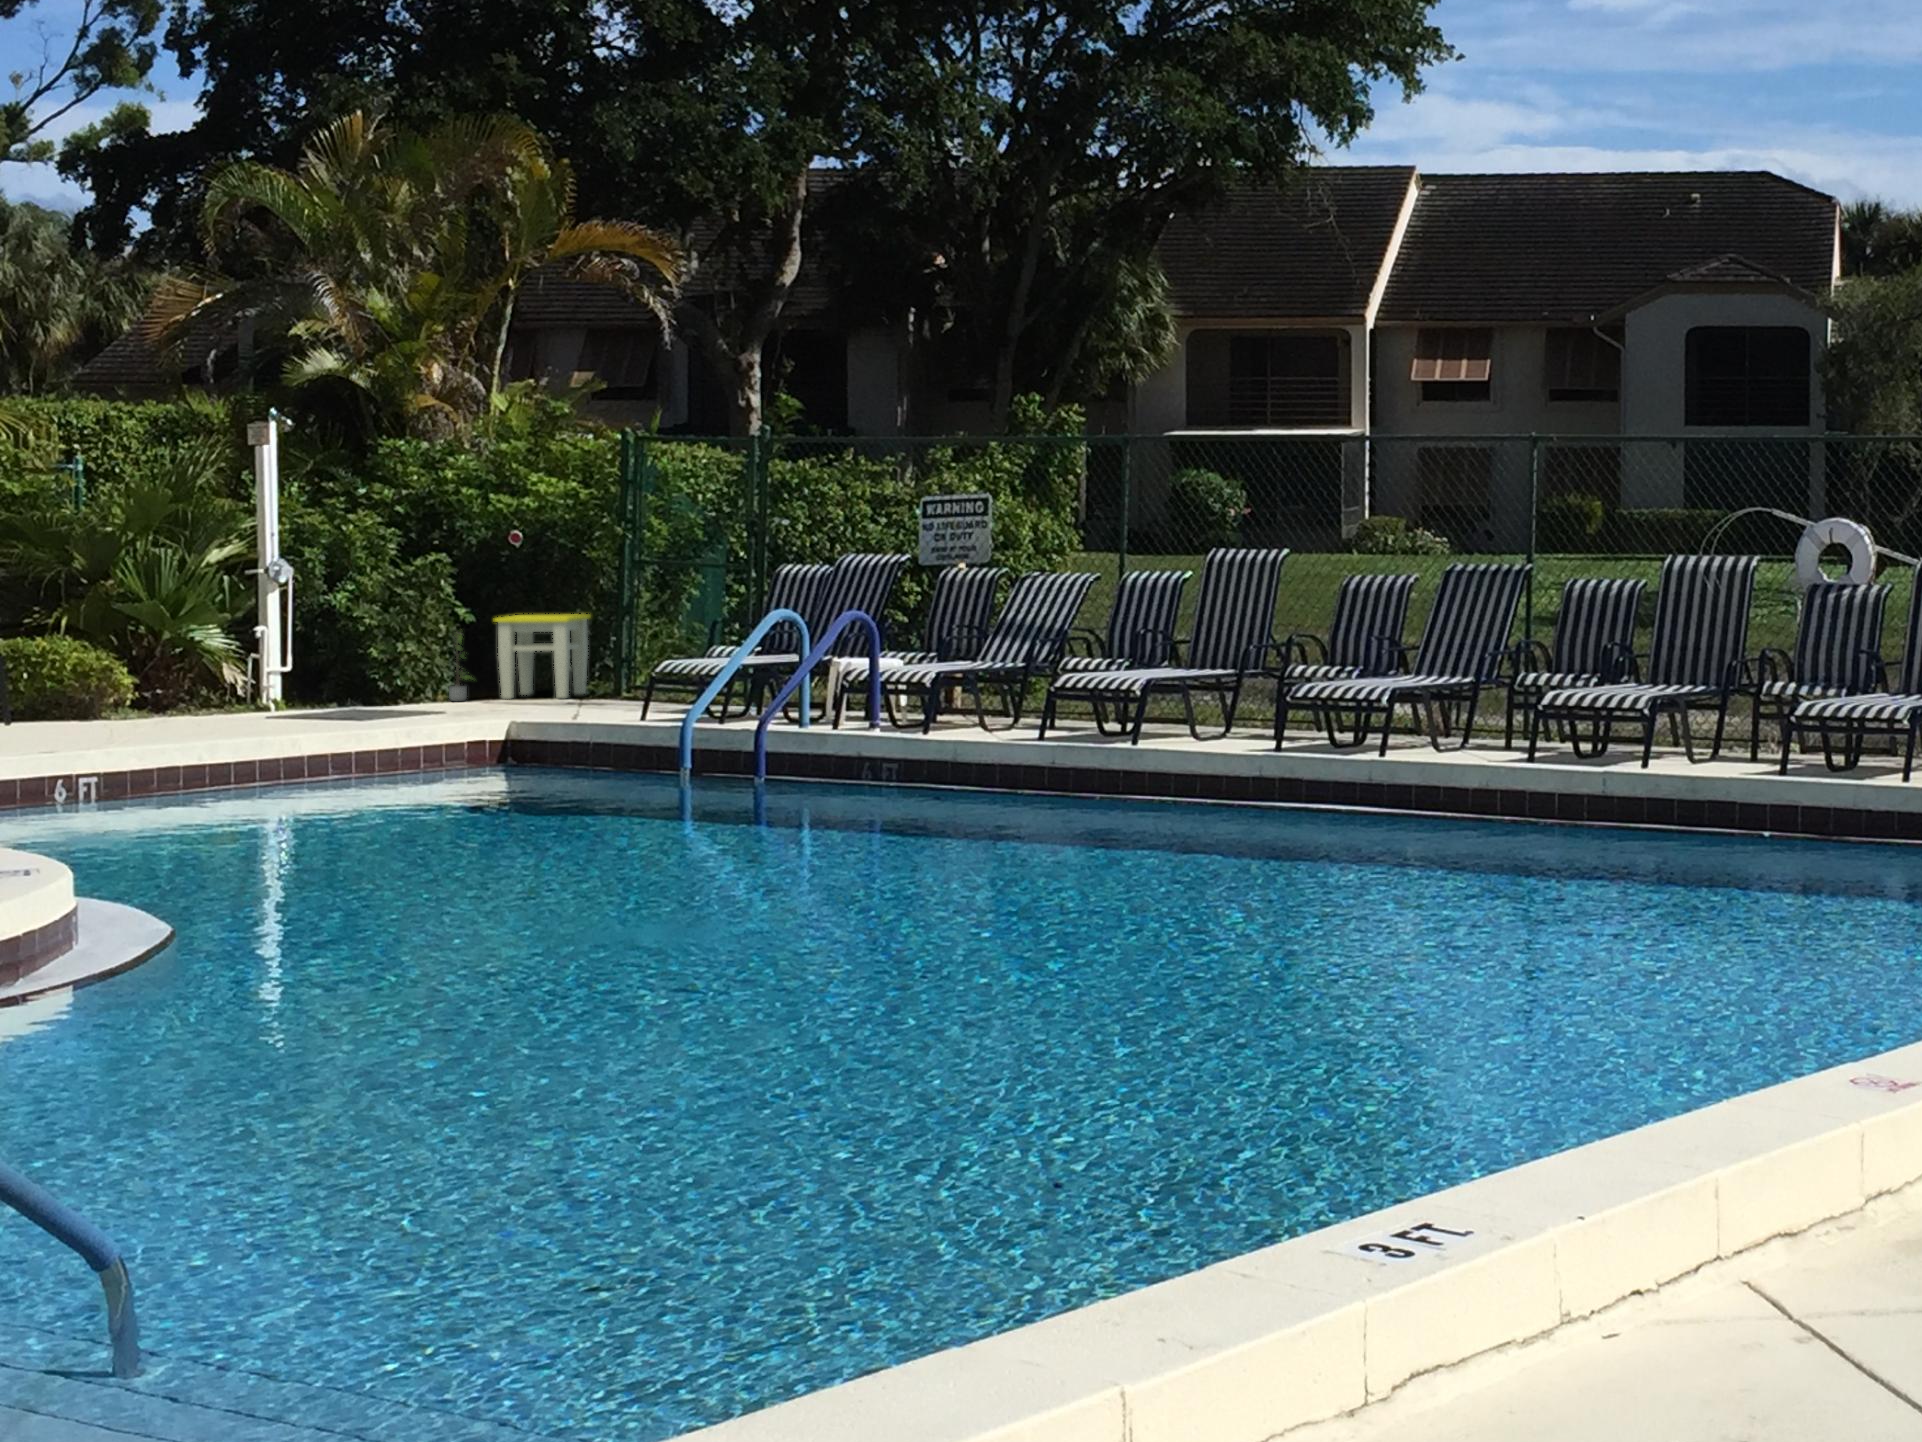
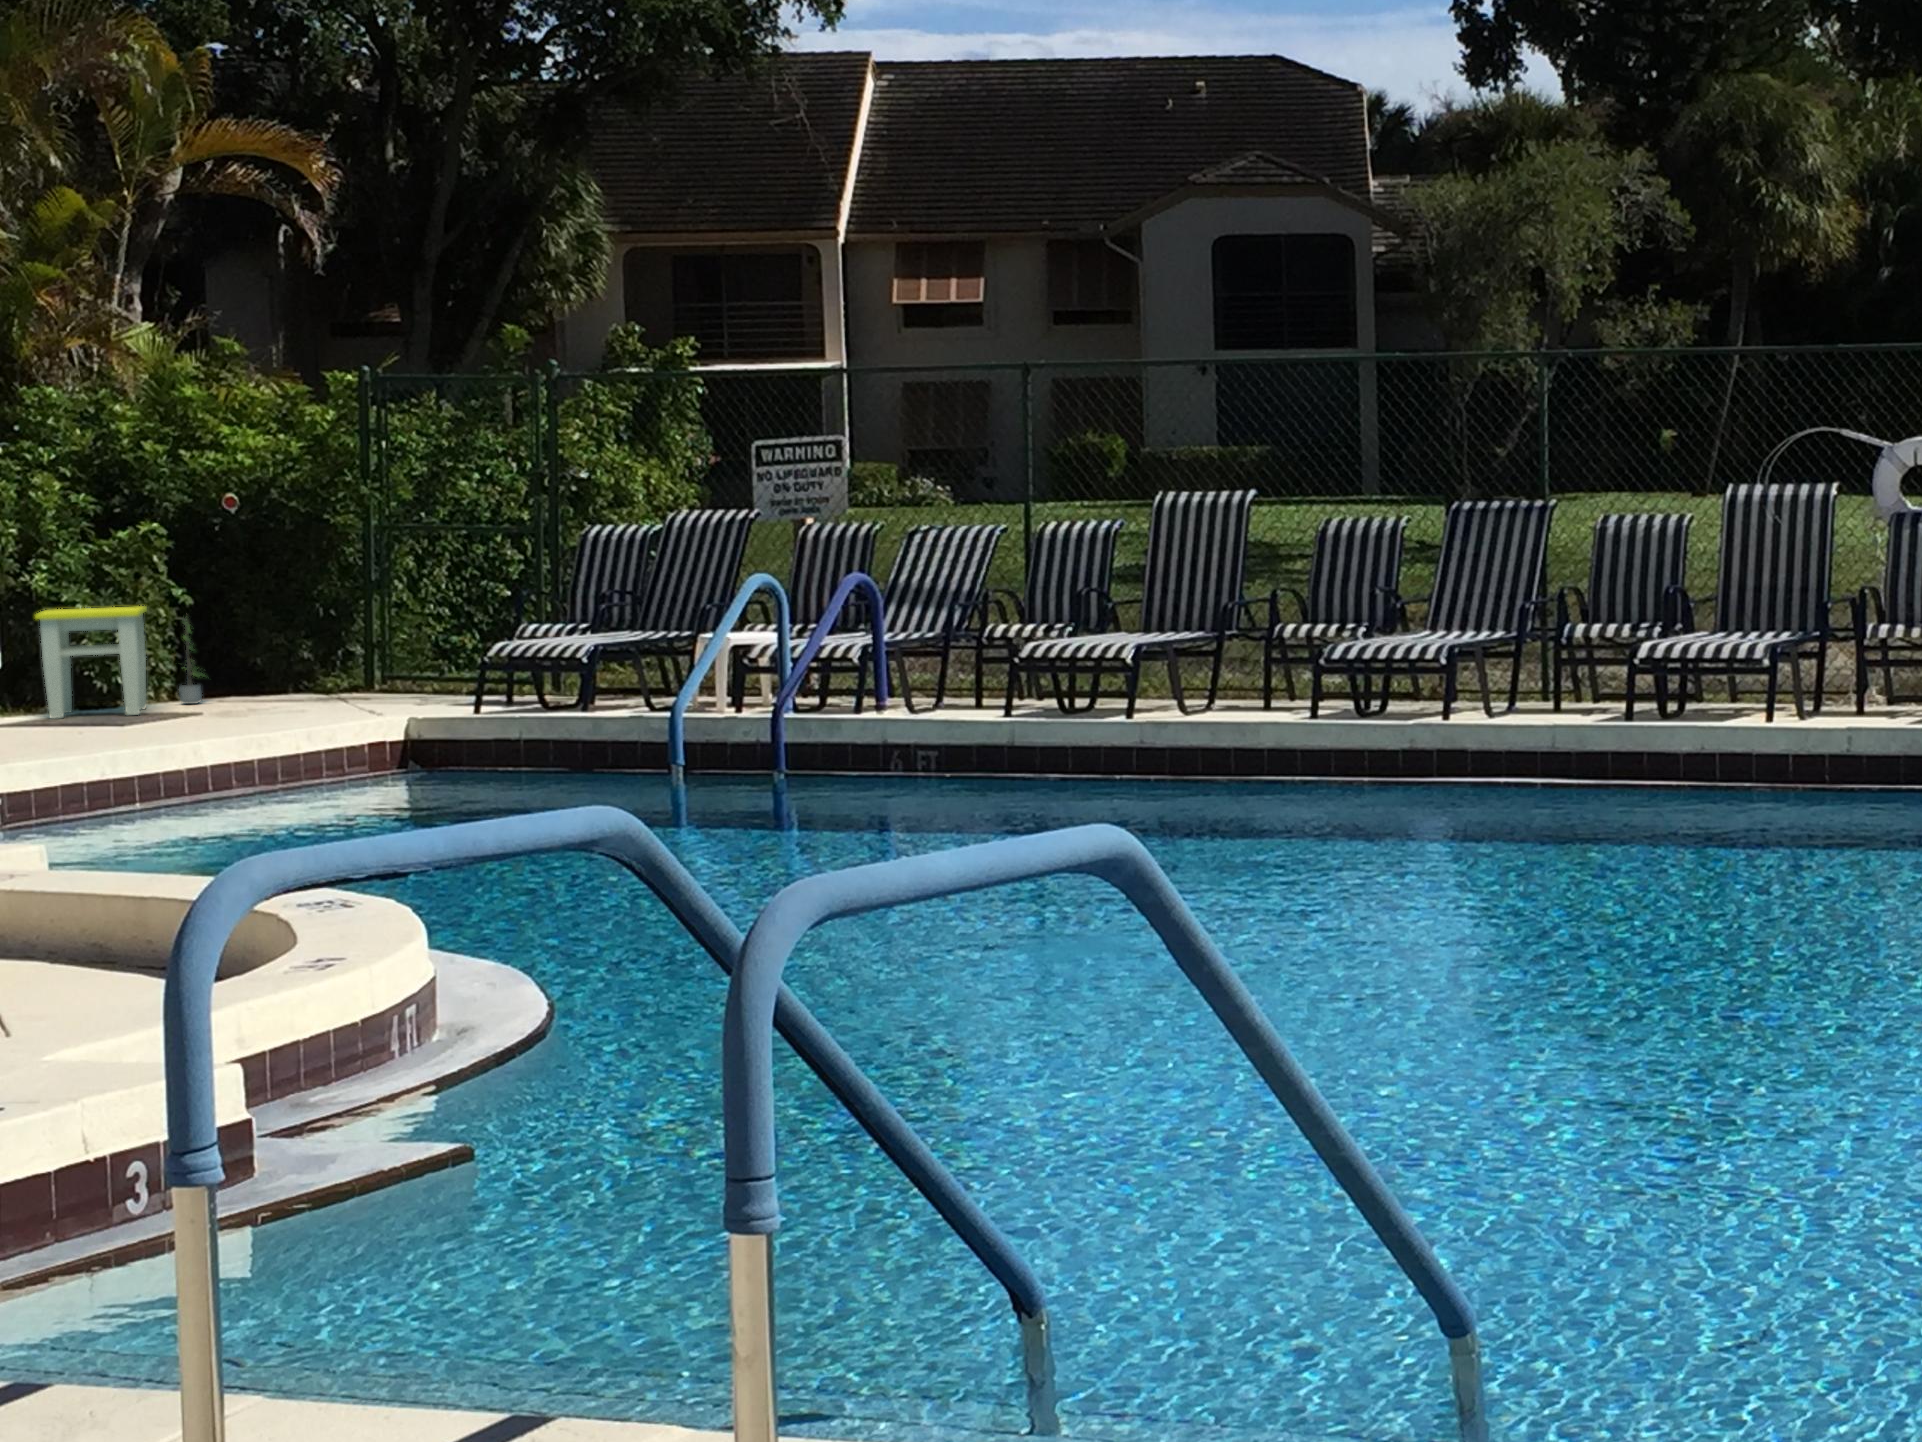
stool: present [495,614,590,699] -> present [35,606,147,718]

